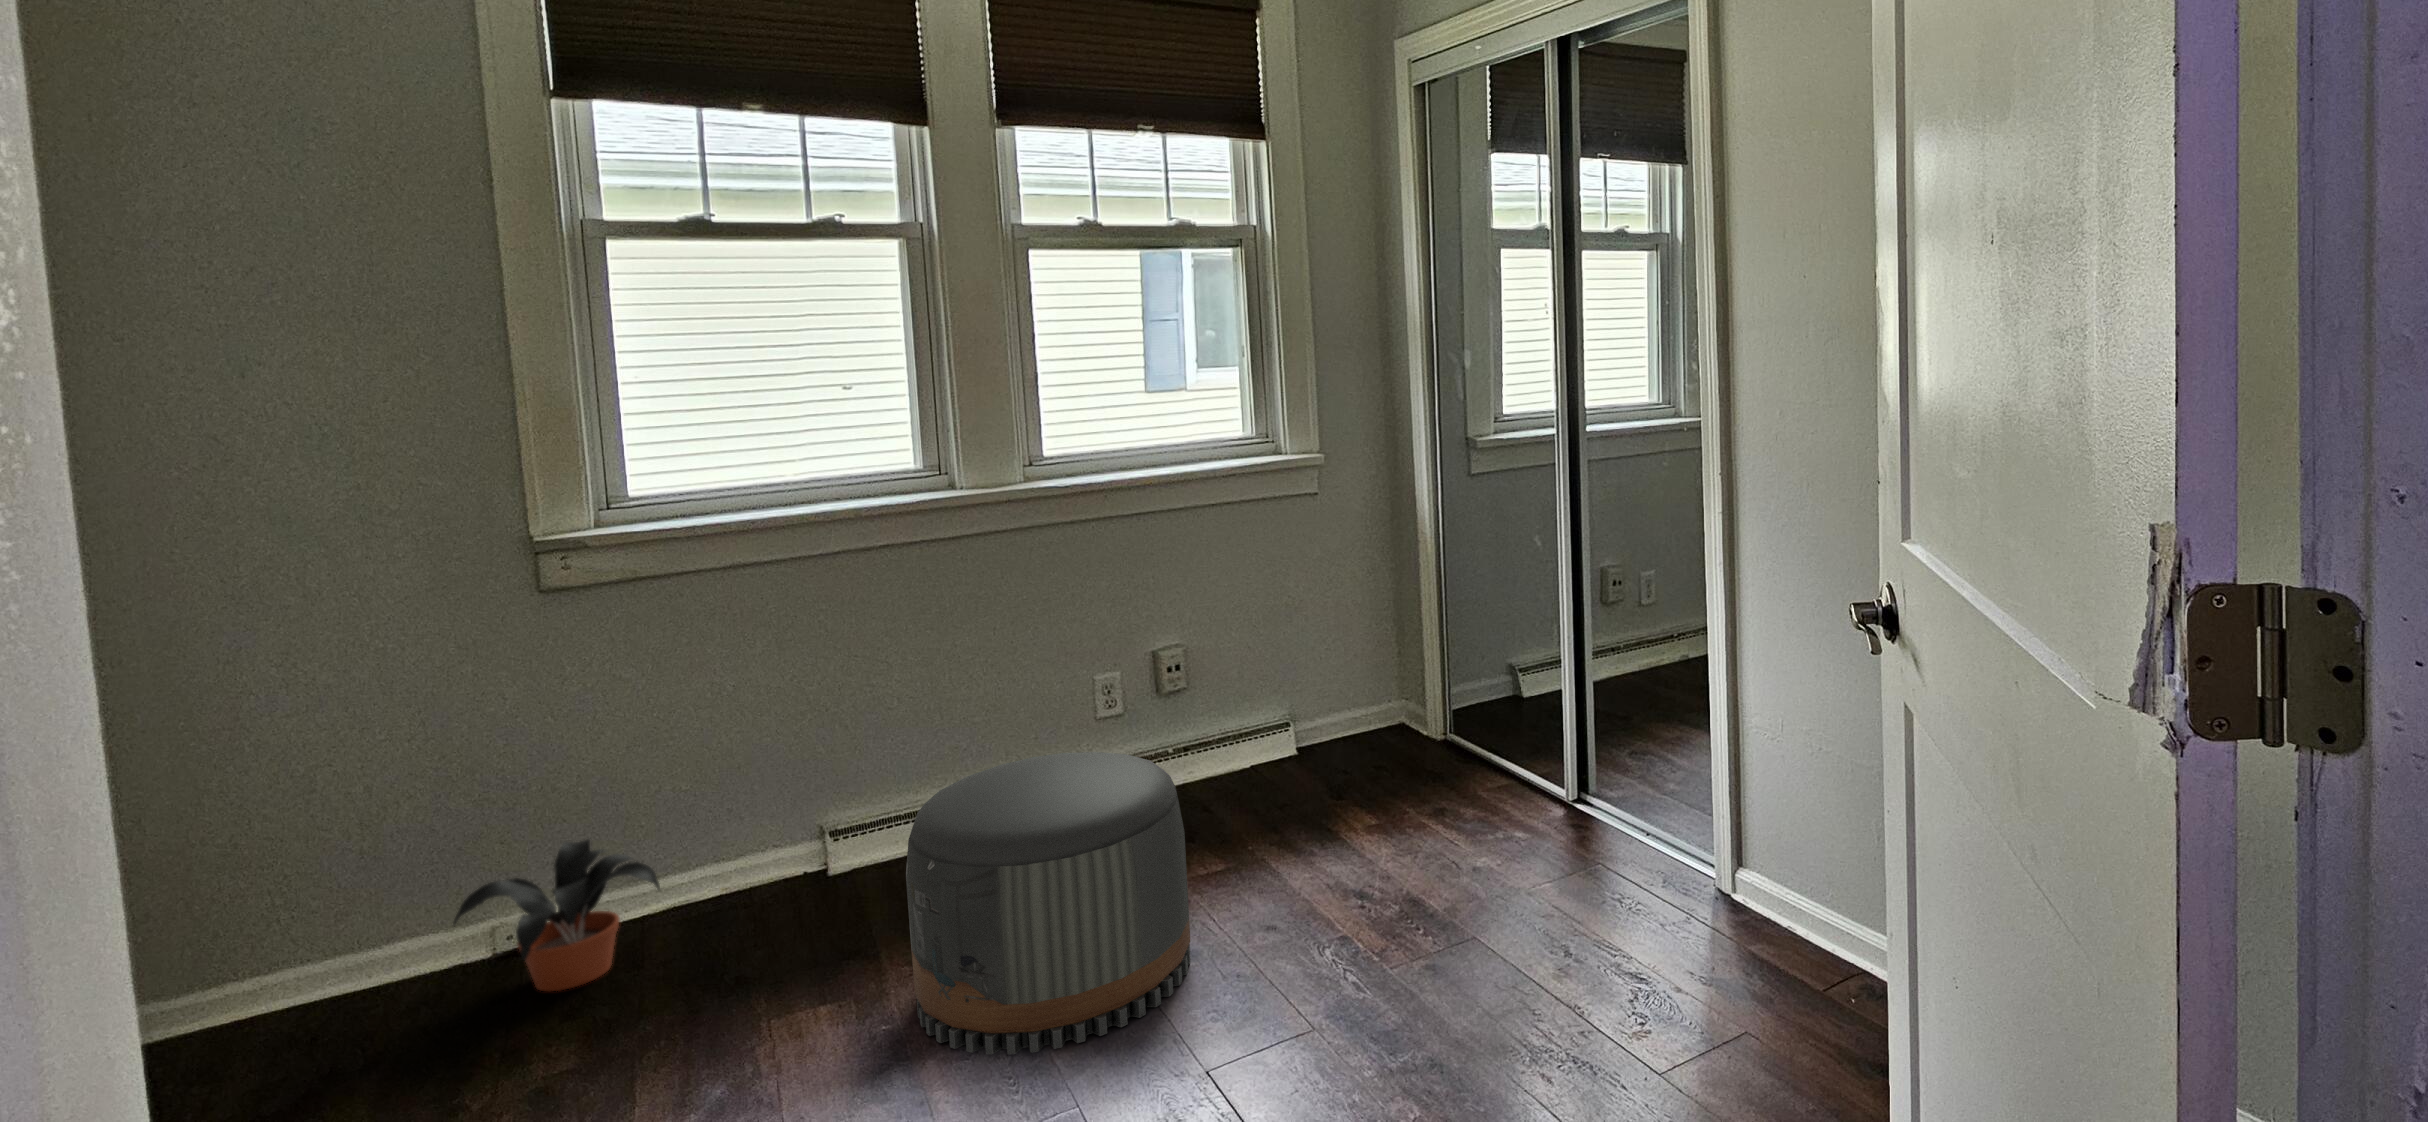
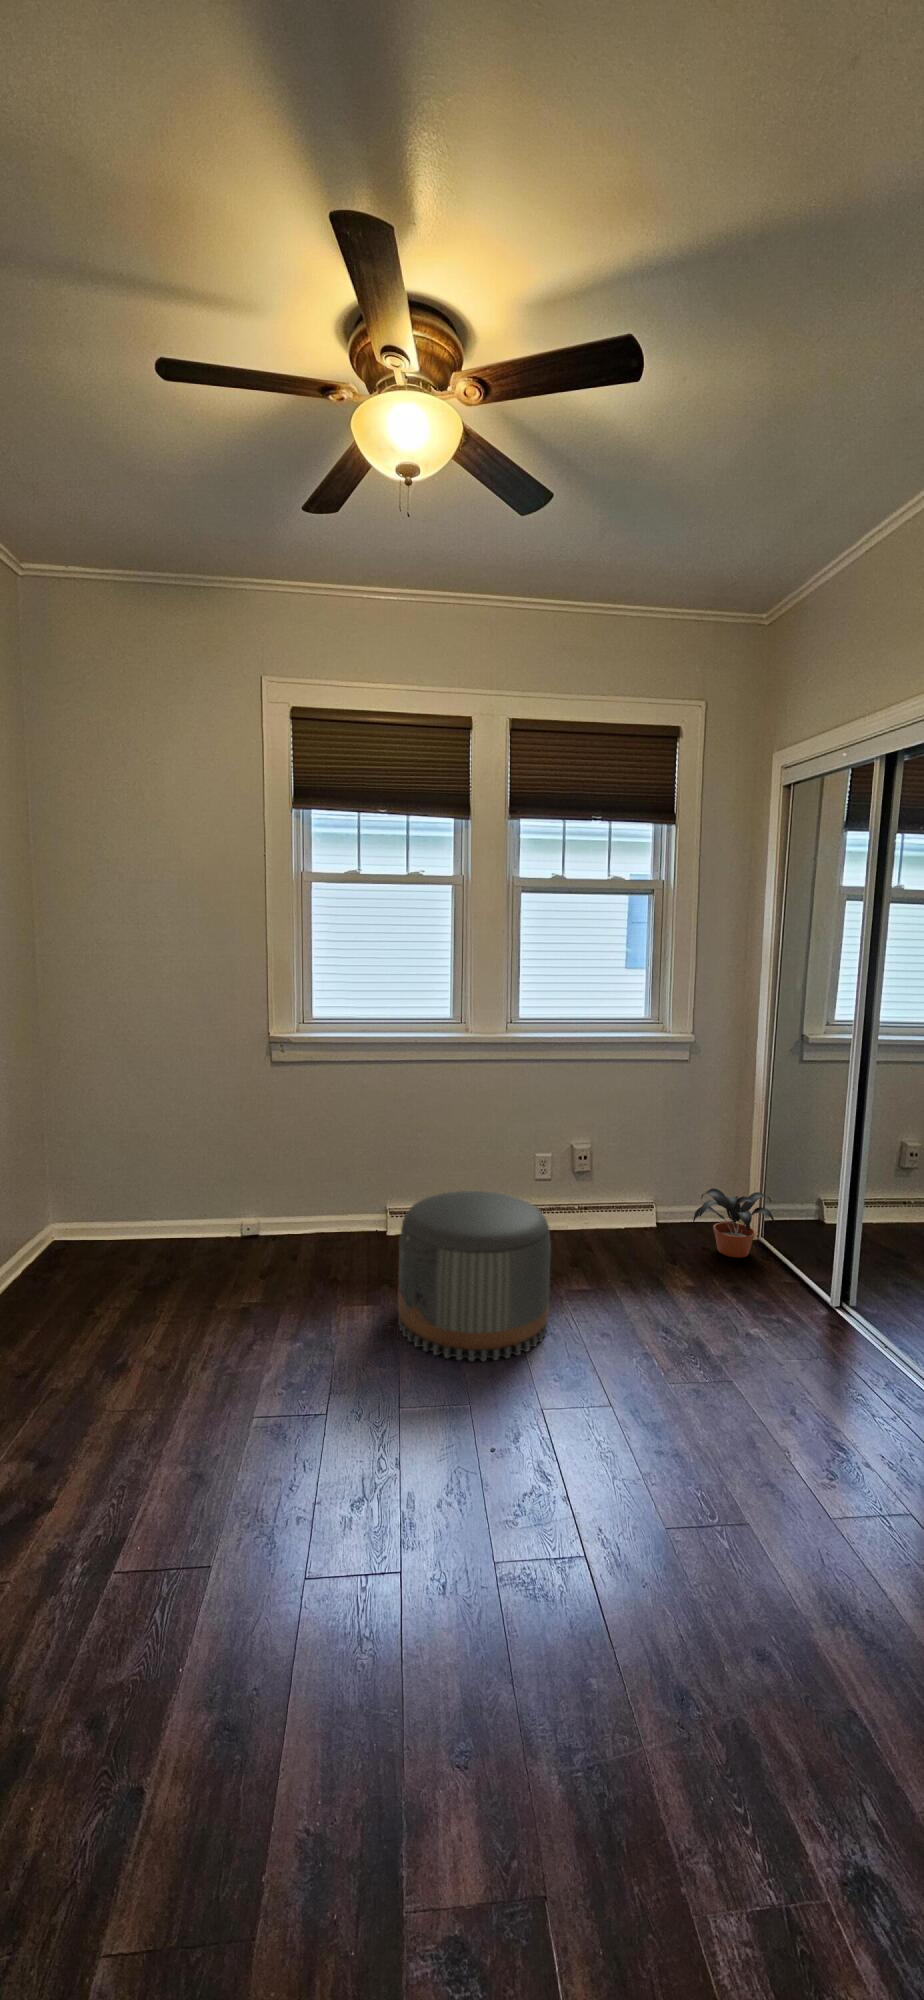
potted plant: present [454,839,660,991] -> present [693,1188,774,1257]

